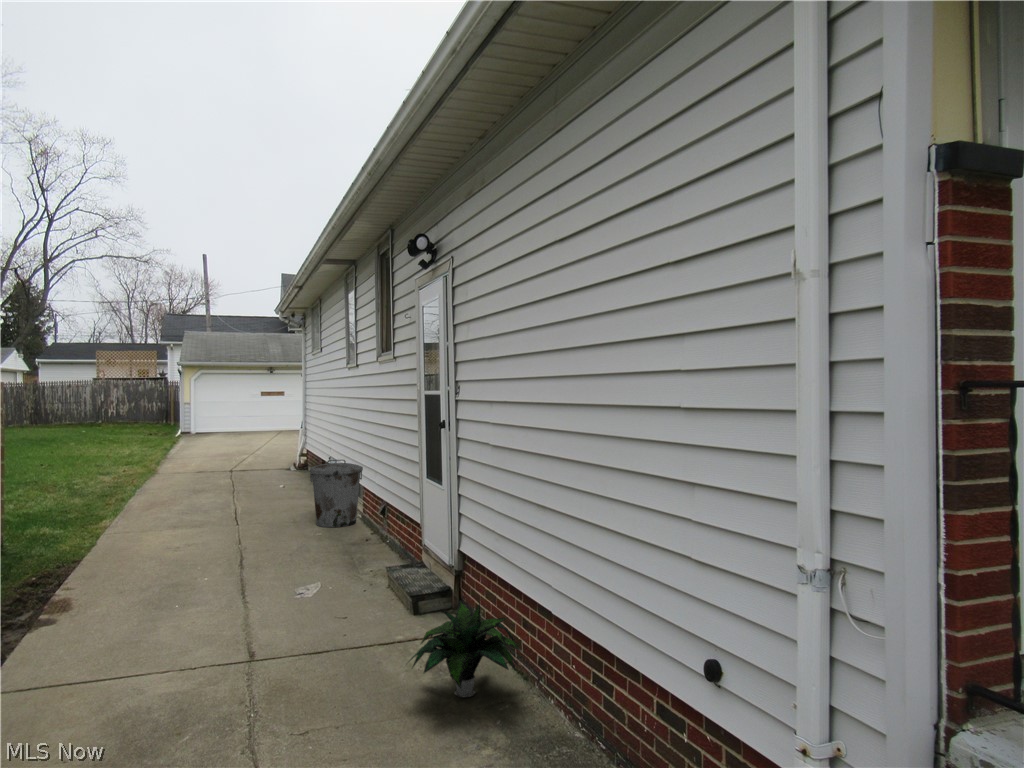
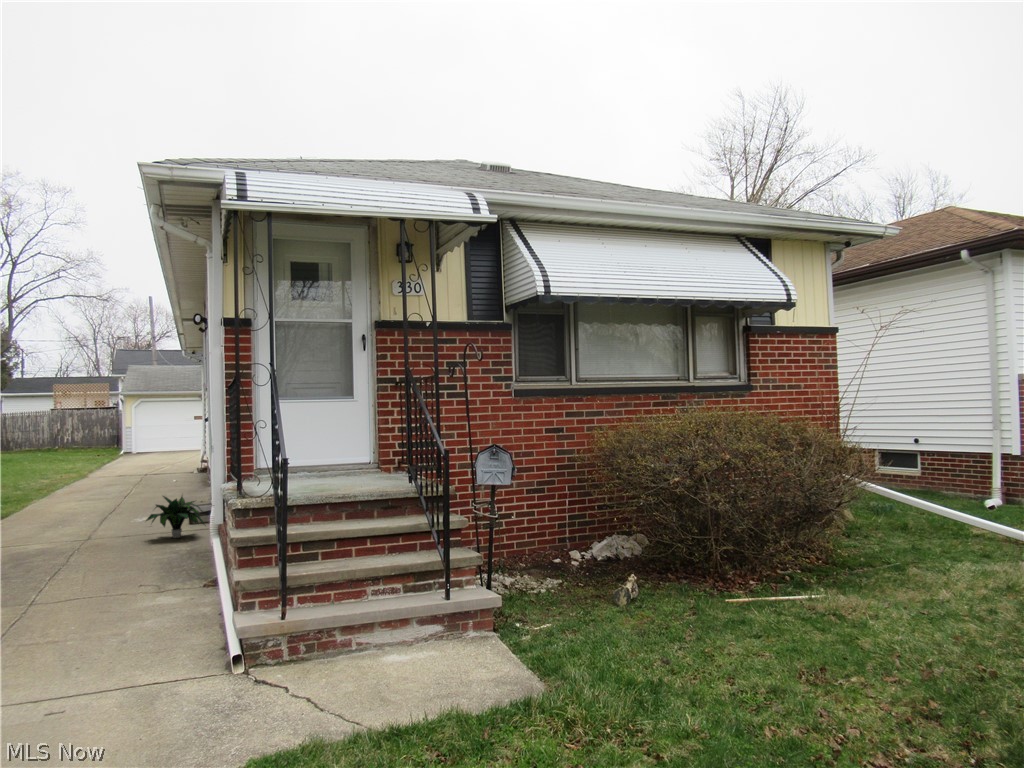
trash can: present [310,460,363,527] -> none [170,451,209,496]

